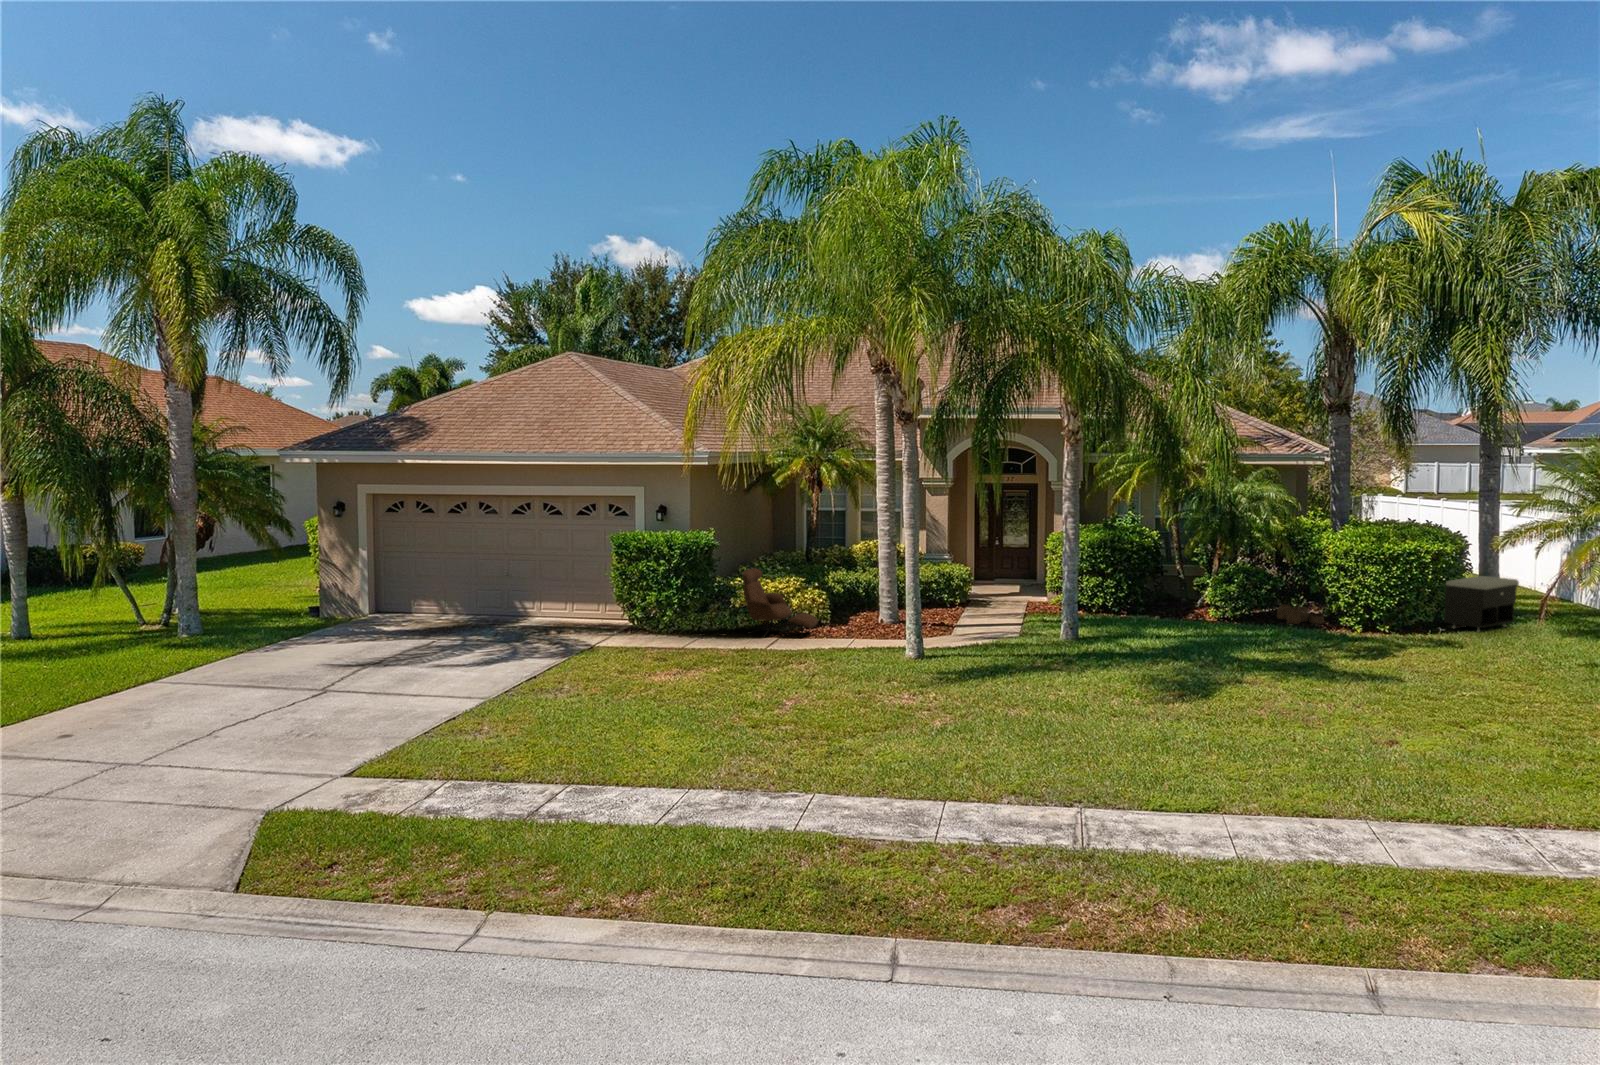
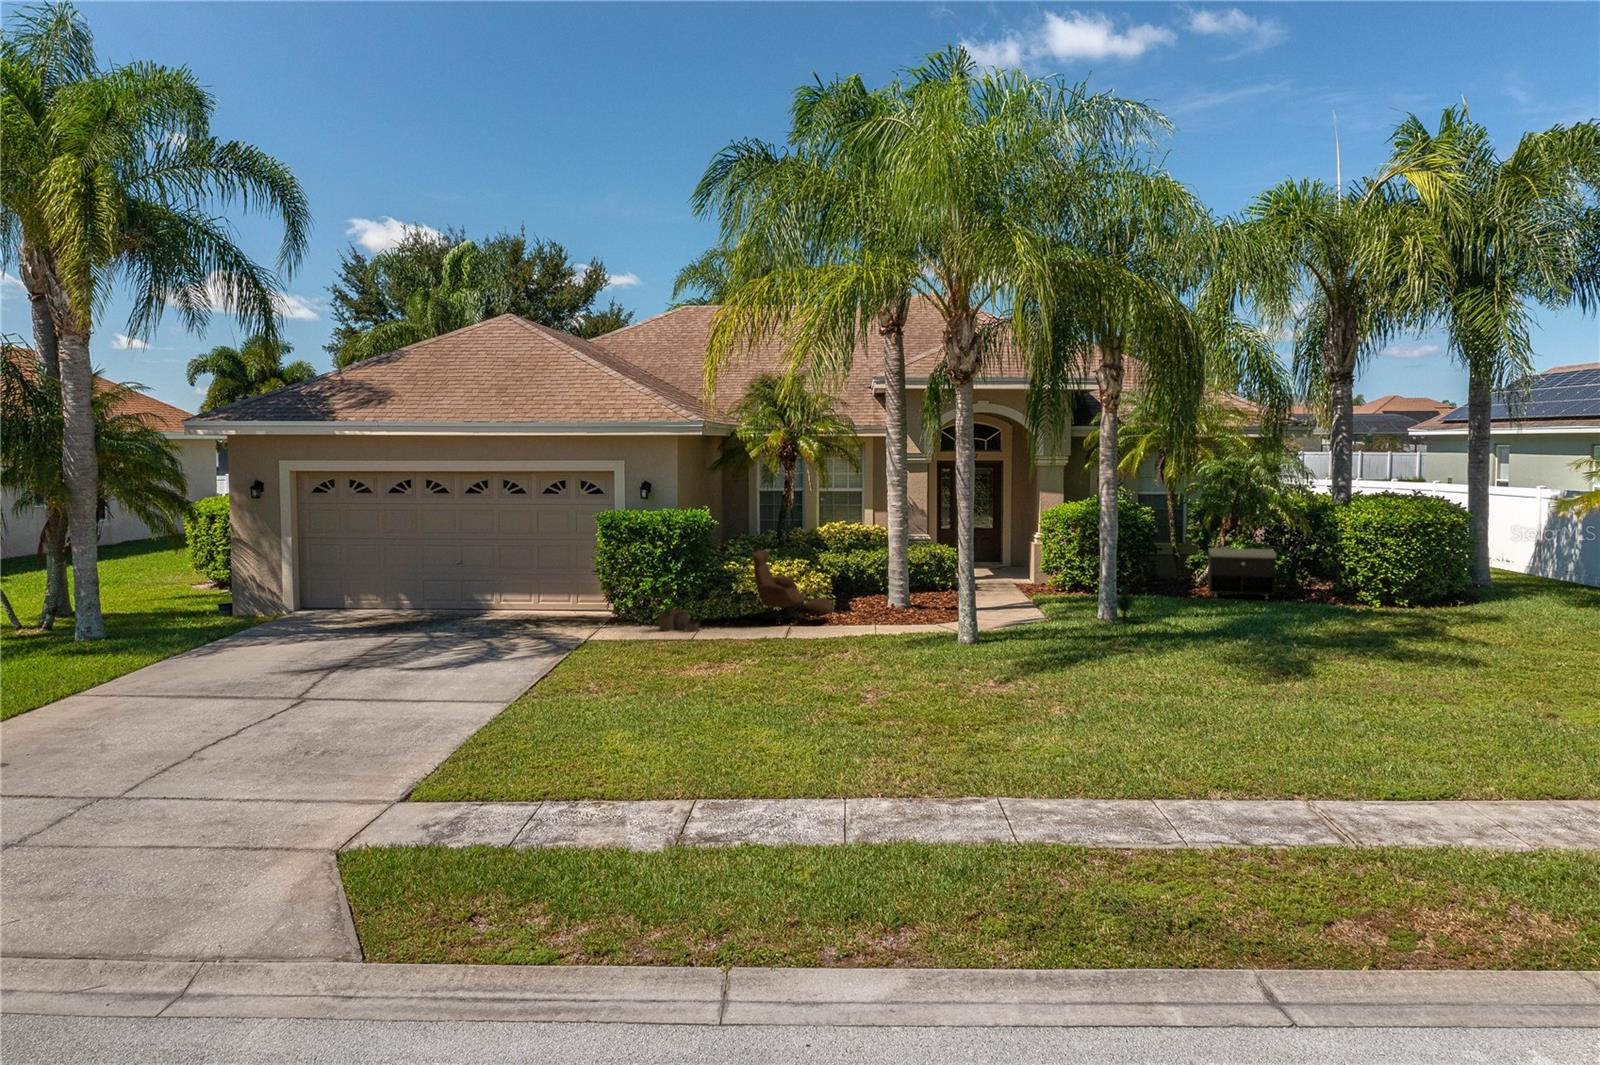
storage bench: present [1444,576,1519,632] -> present [1207,548,1276,599]
woven basket: present [1277,604,1324,624] -> present [659,608,699,632]
decorative plant: none [1076,606,1095,642] -> present [1116,588,1133,623]

